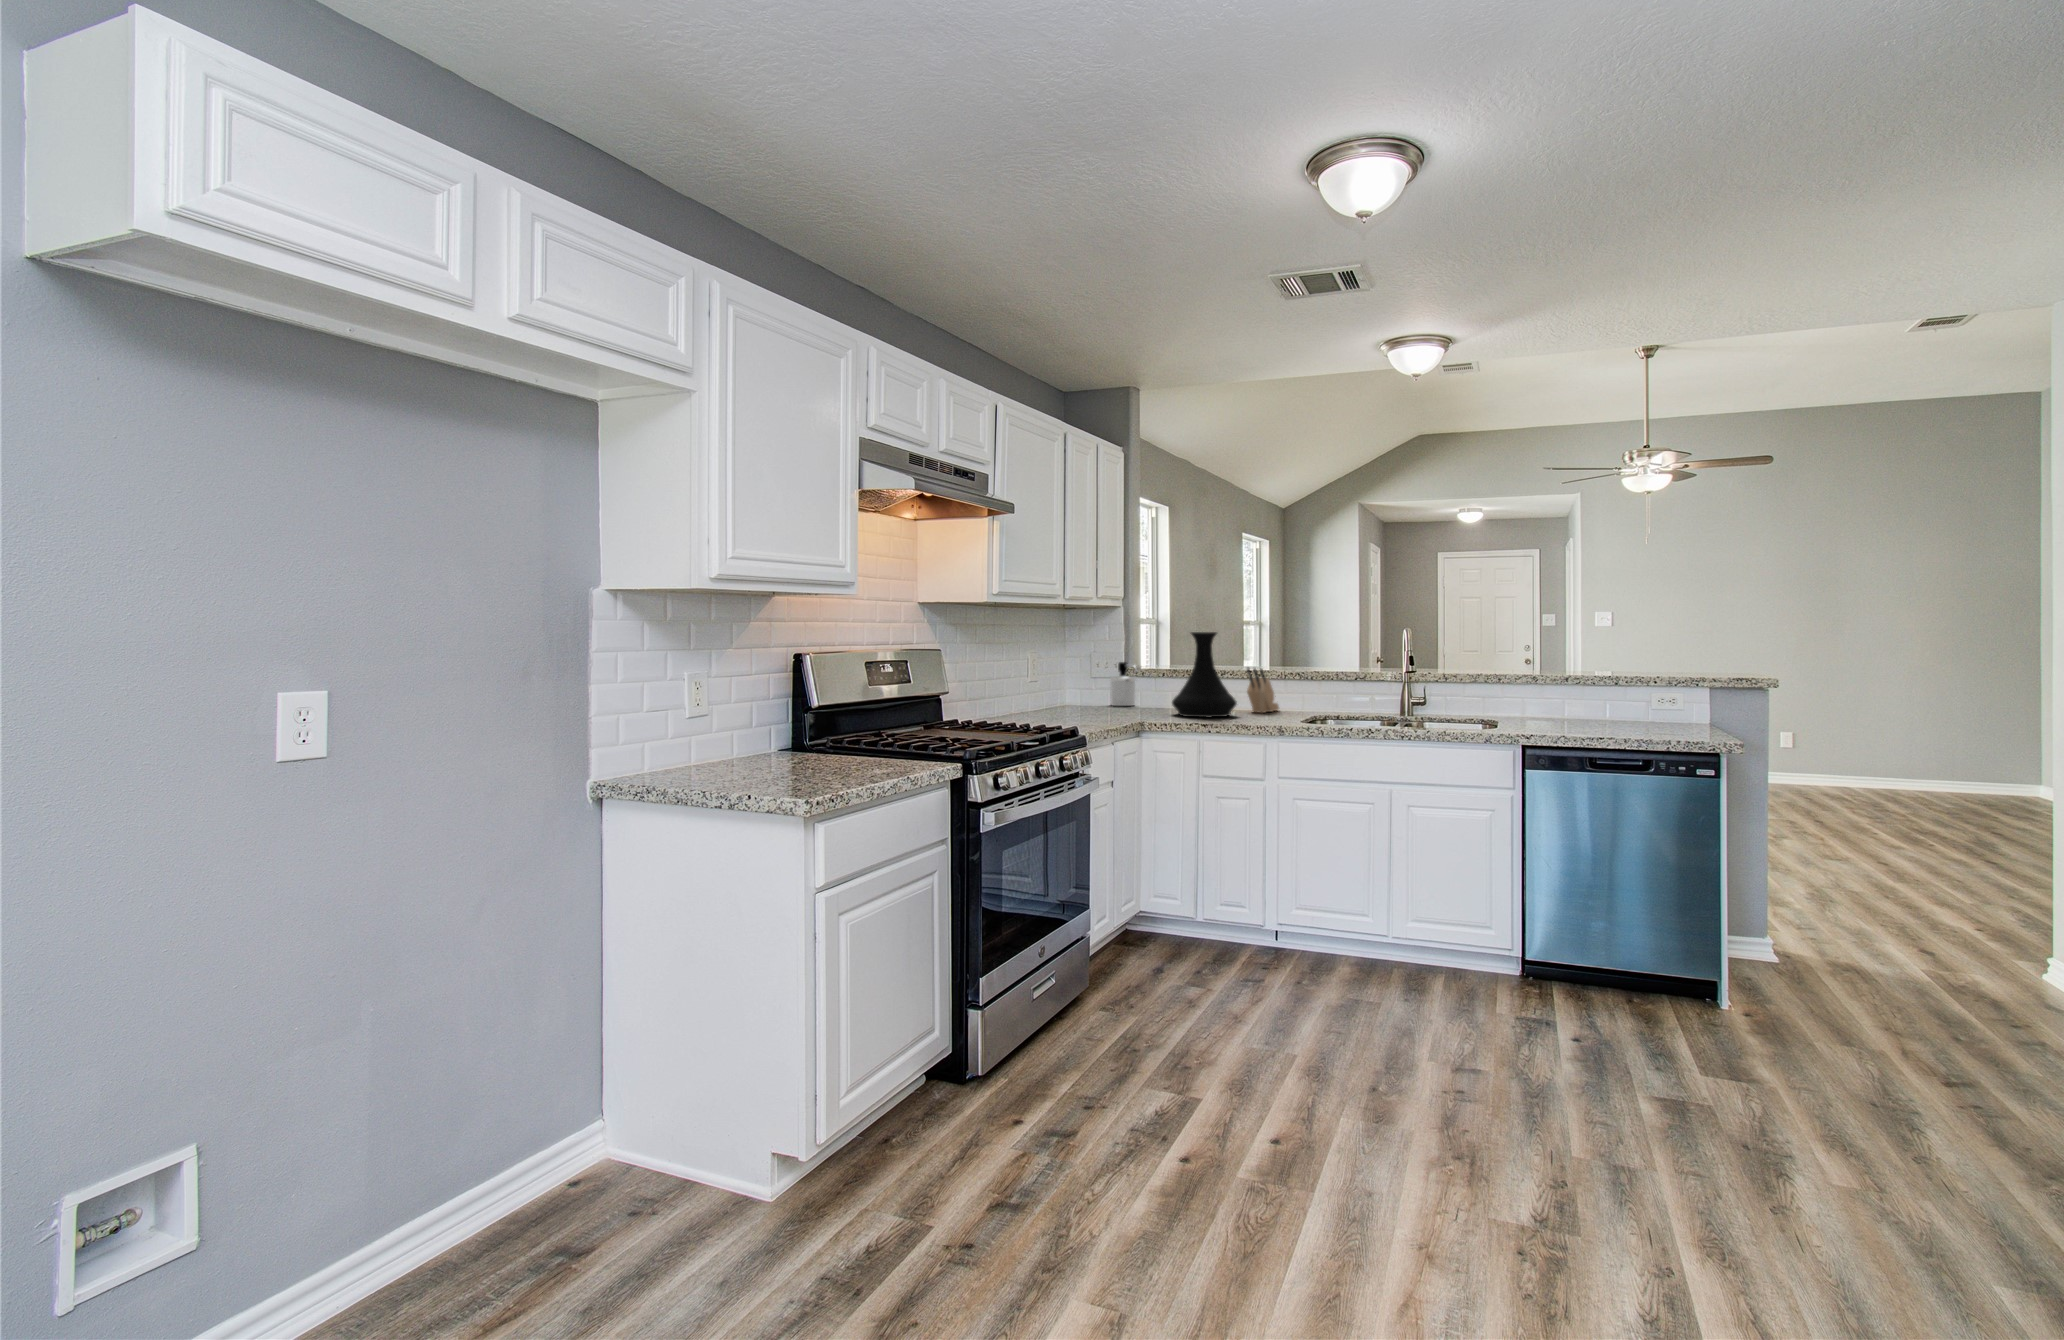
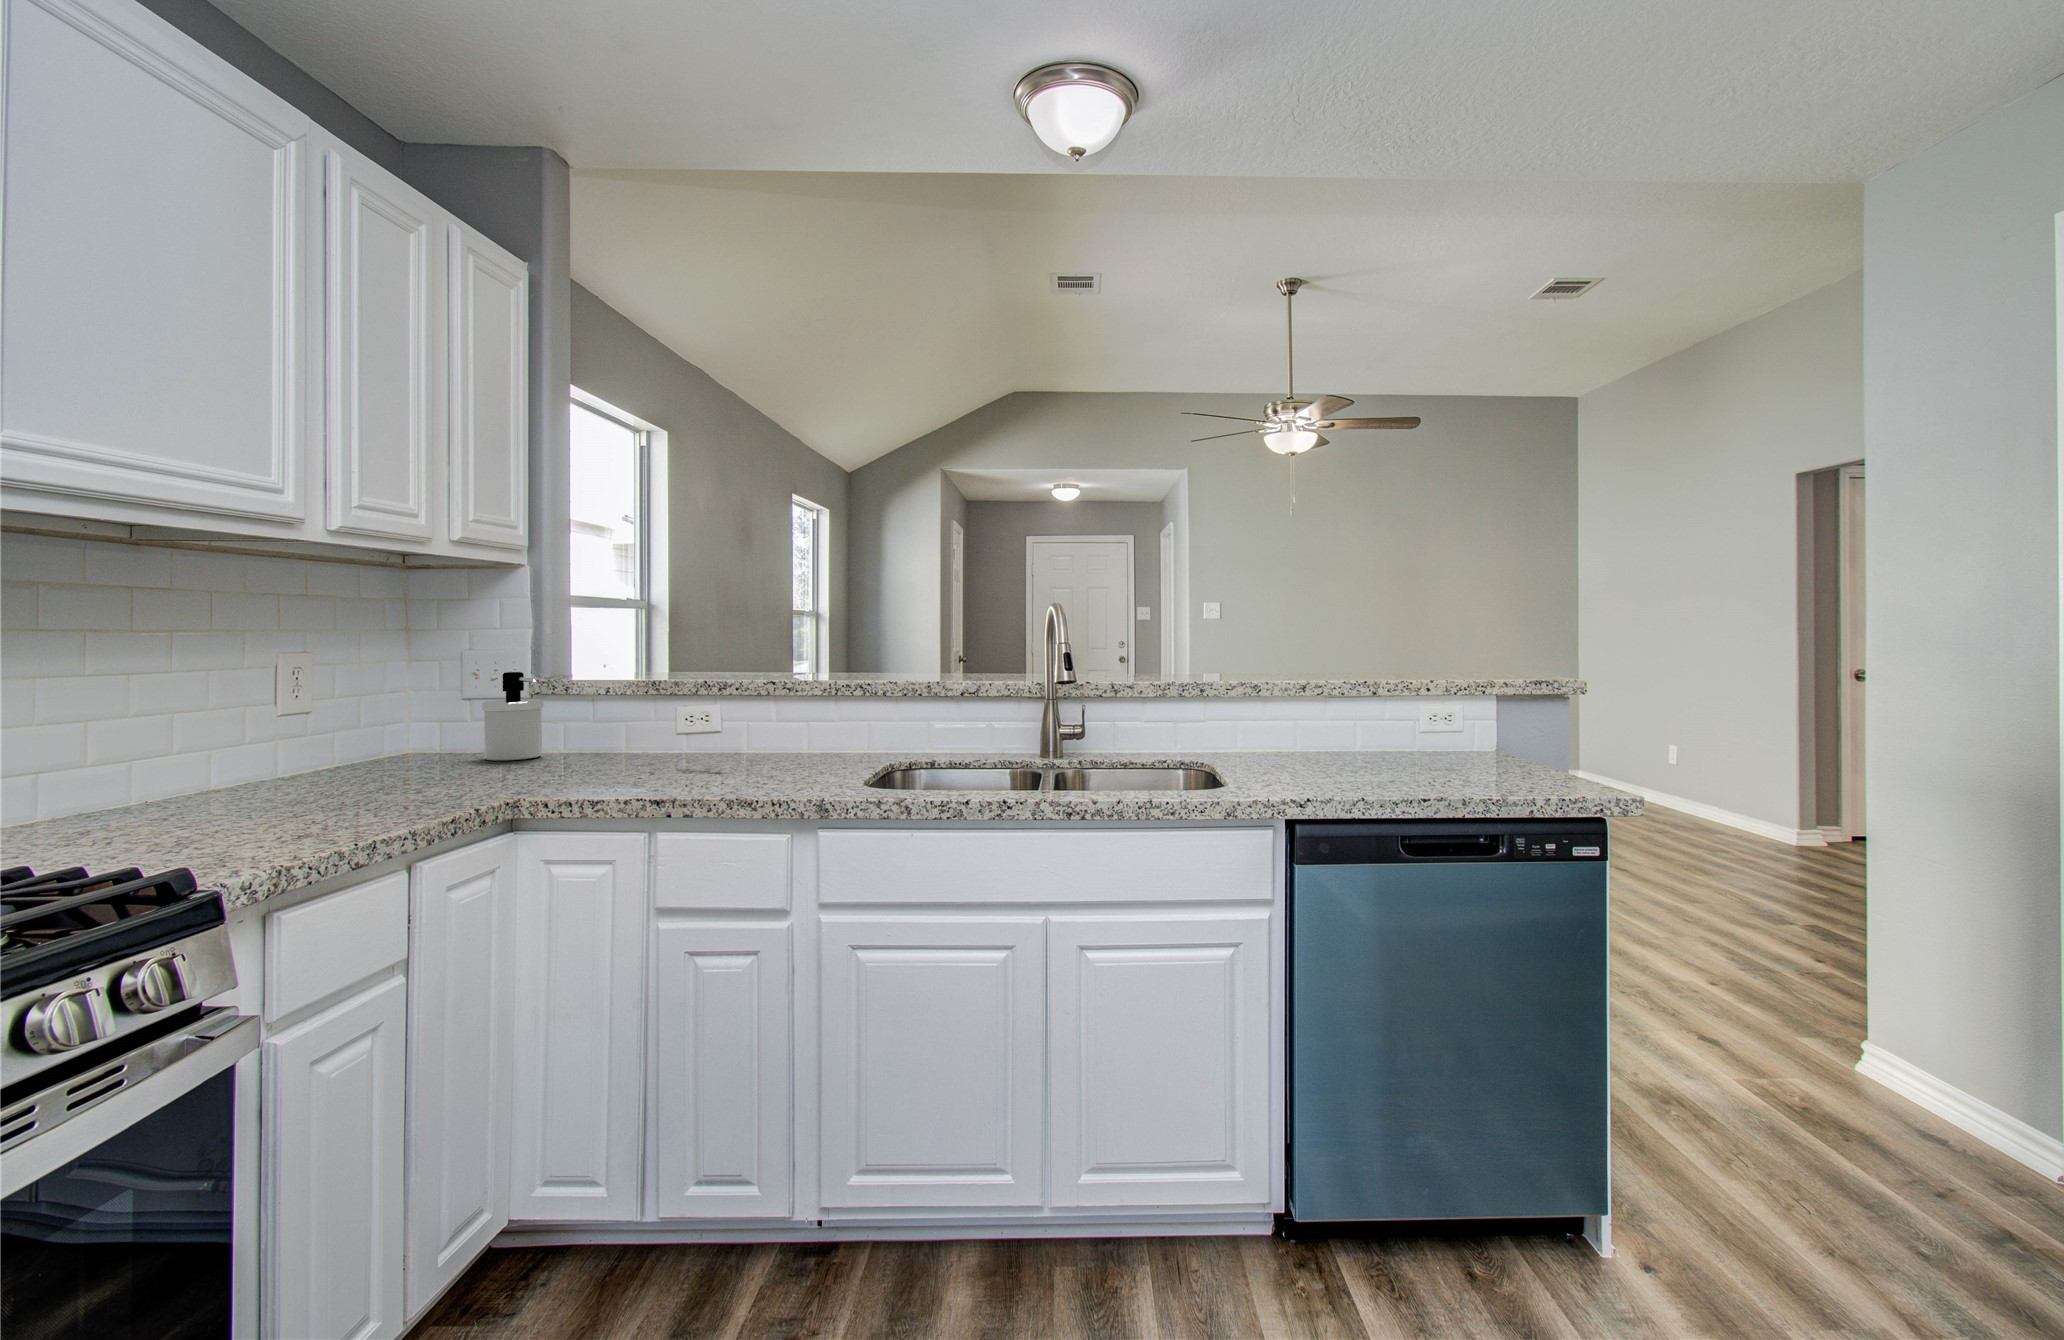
vase: present [1172,632,1237,717] -> none [594,609,739,787]
knife block: present [1247,668,1279,713] -> none [765,678,830,761]

